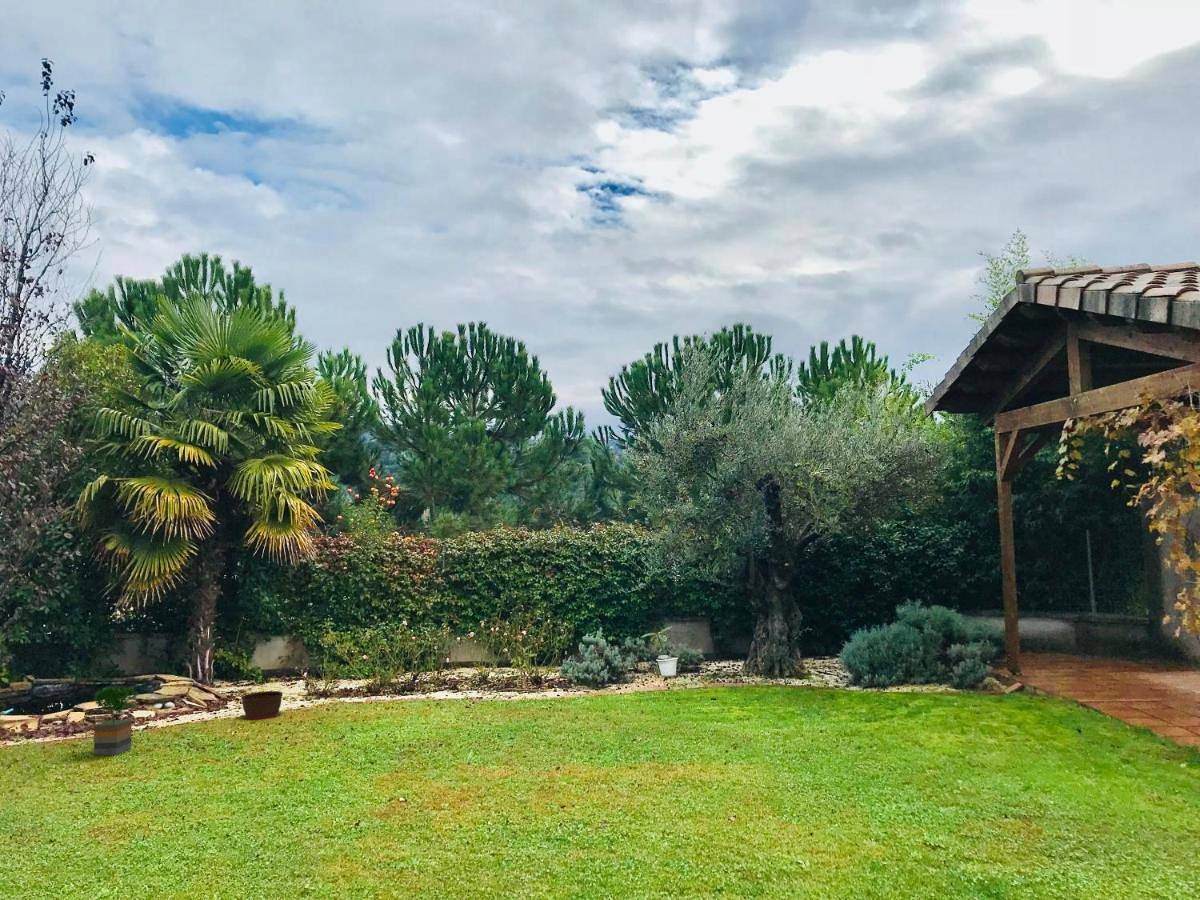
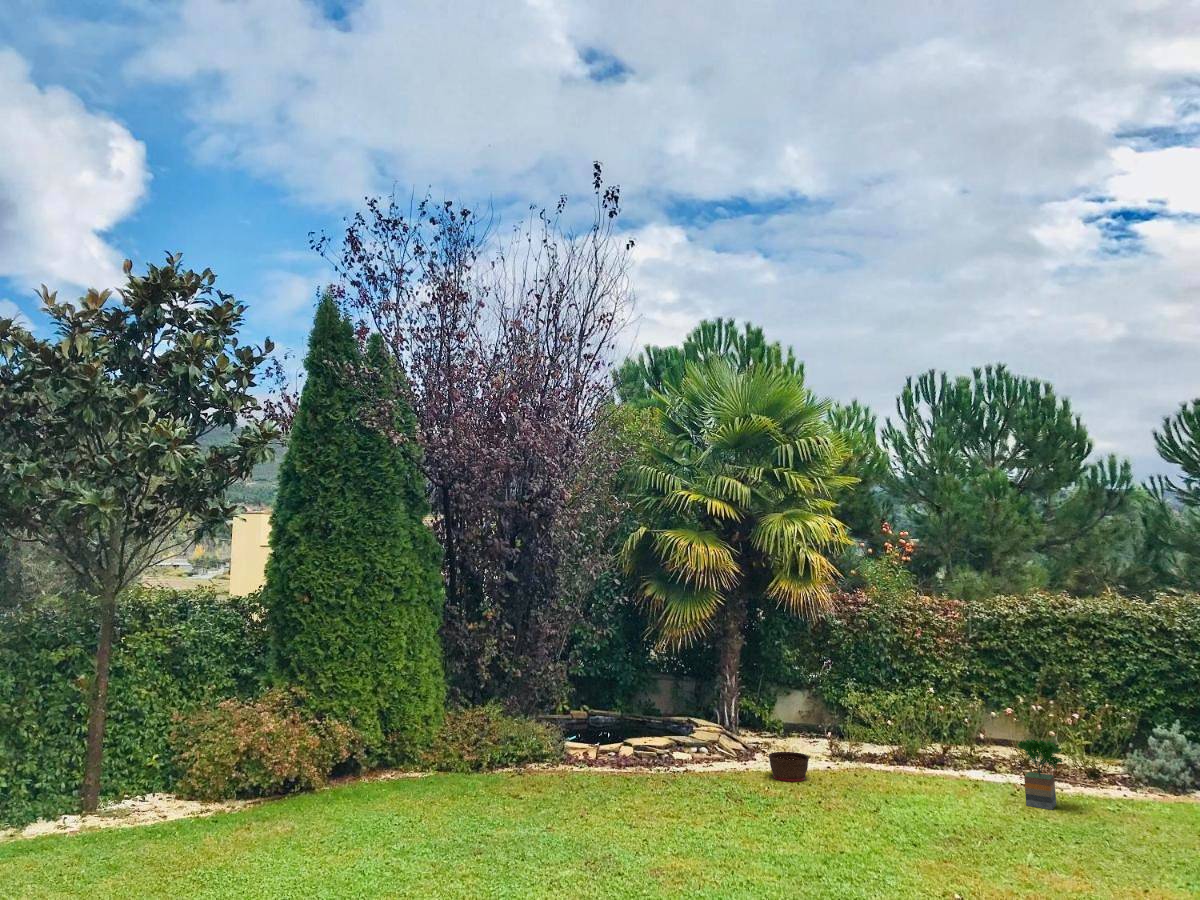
potted tree: present [94,686,138,755] -> present [1017,739,1062,810]

